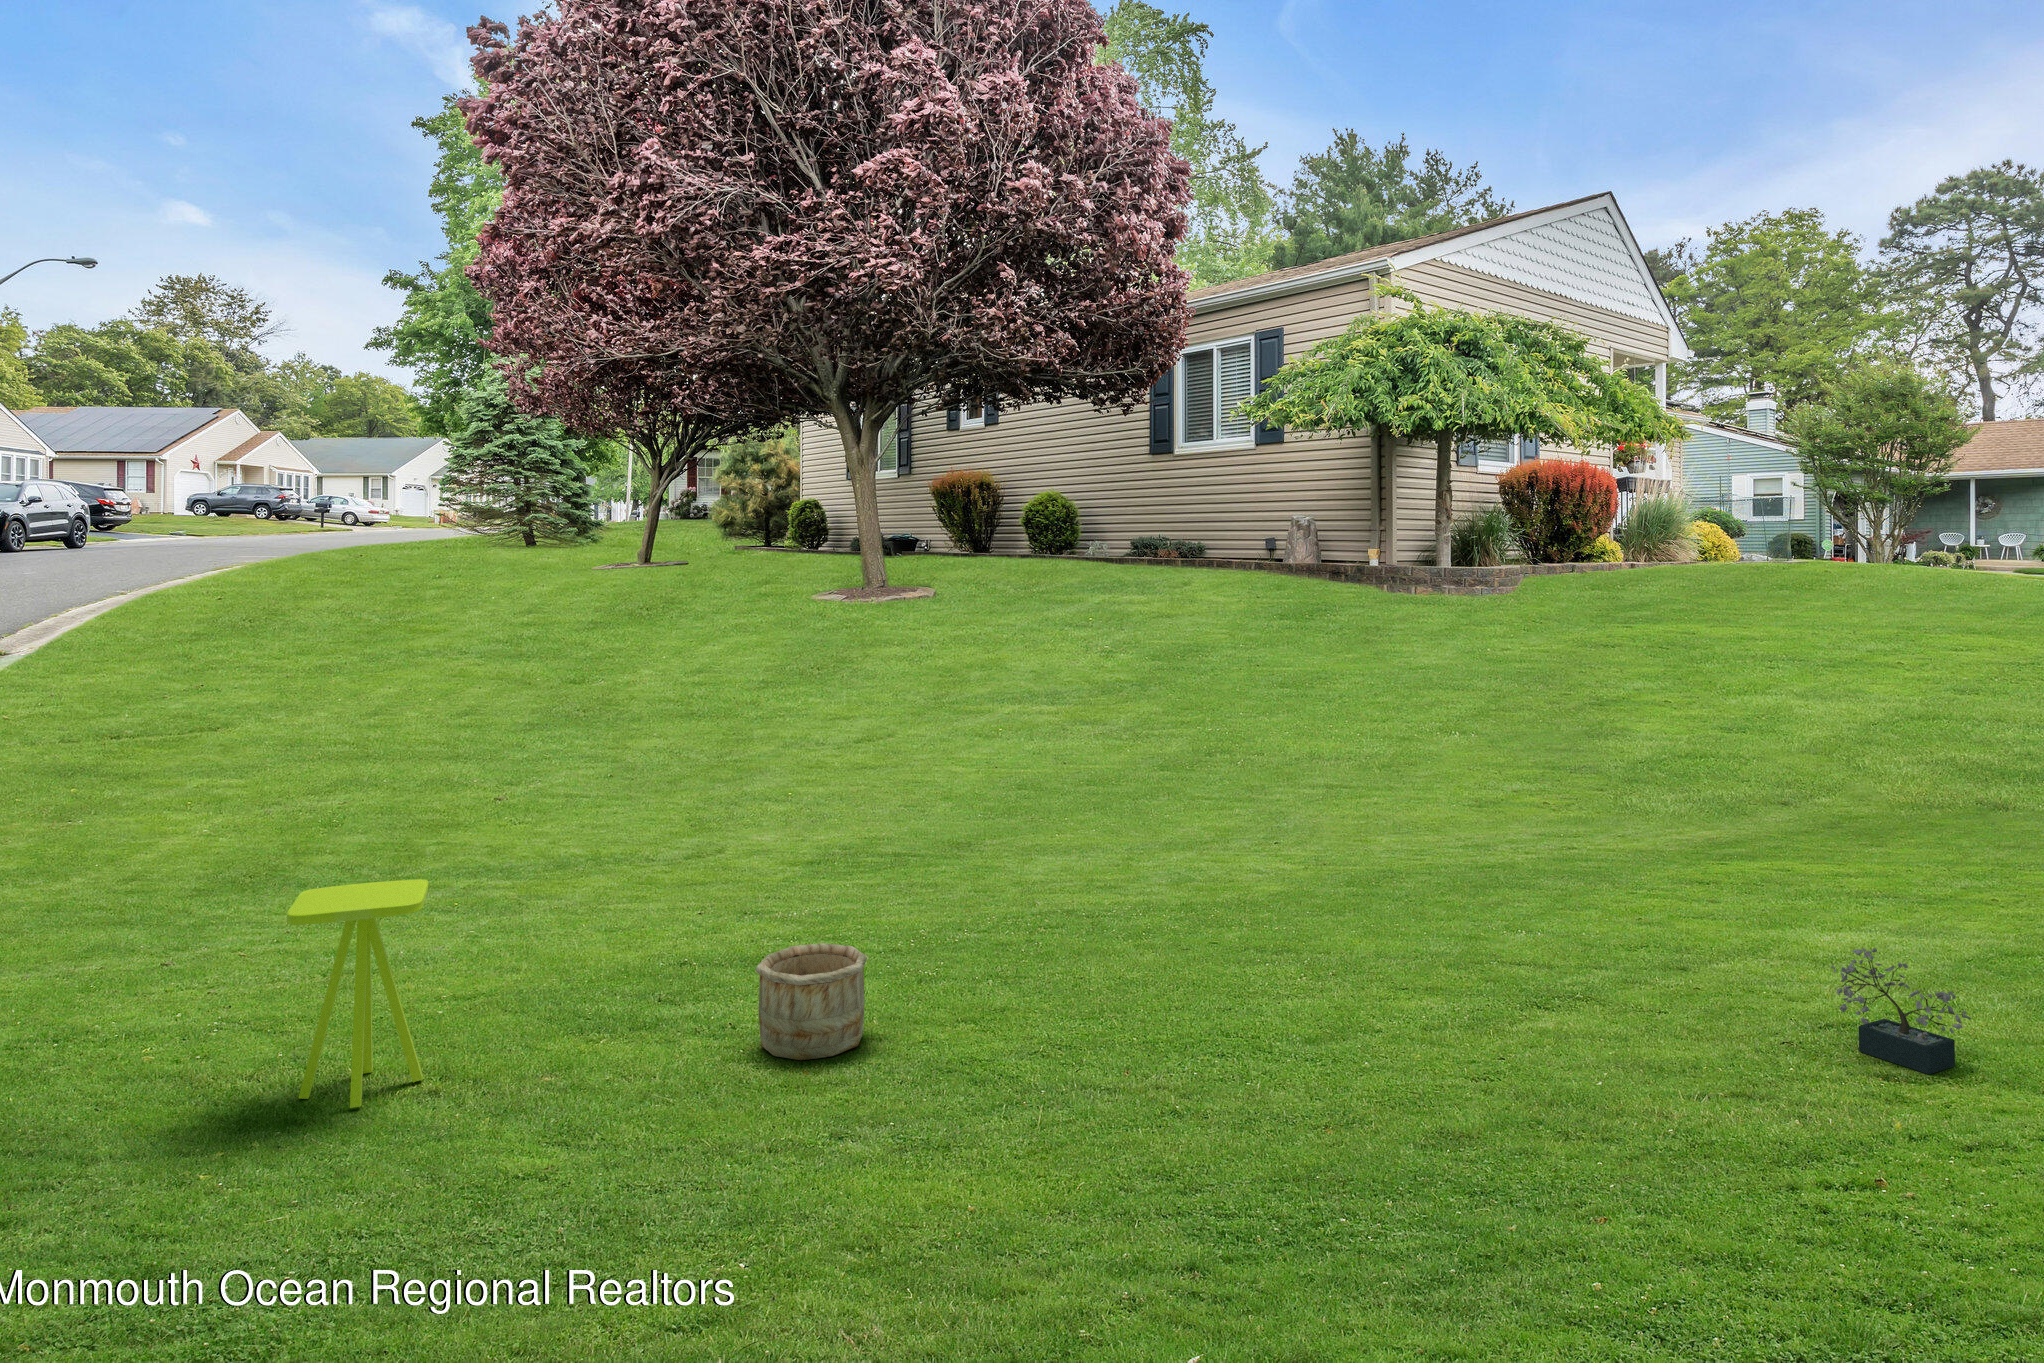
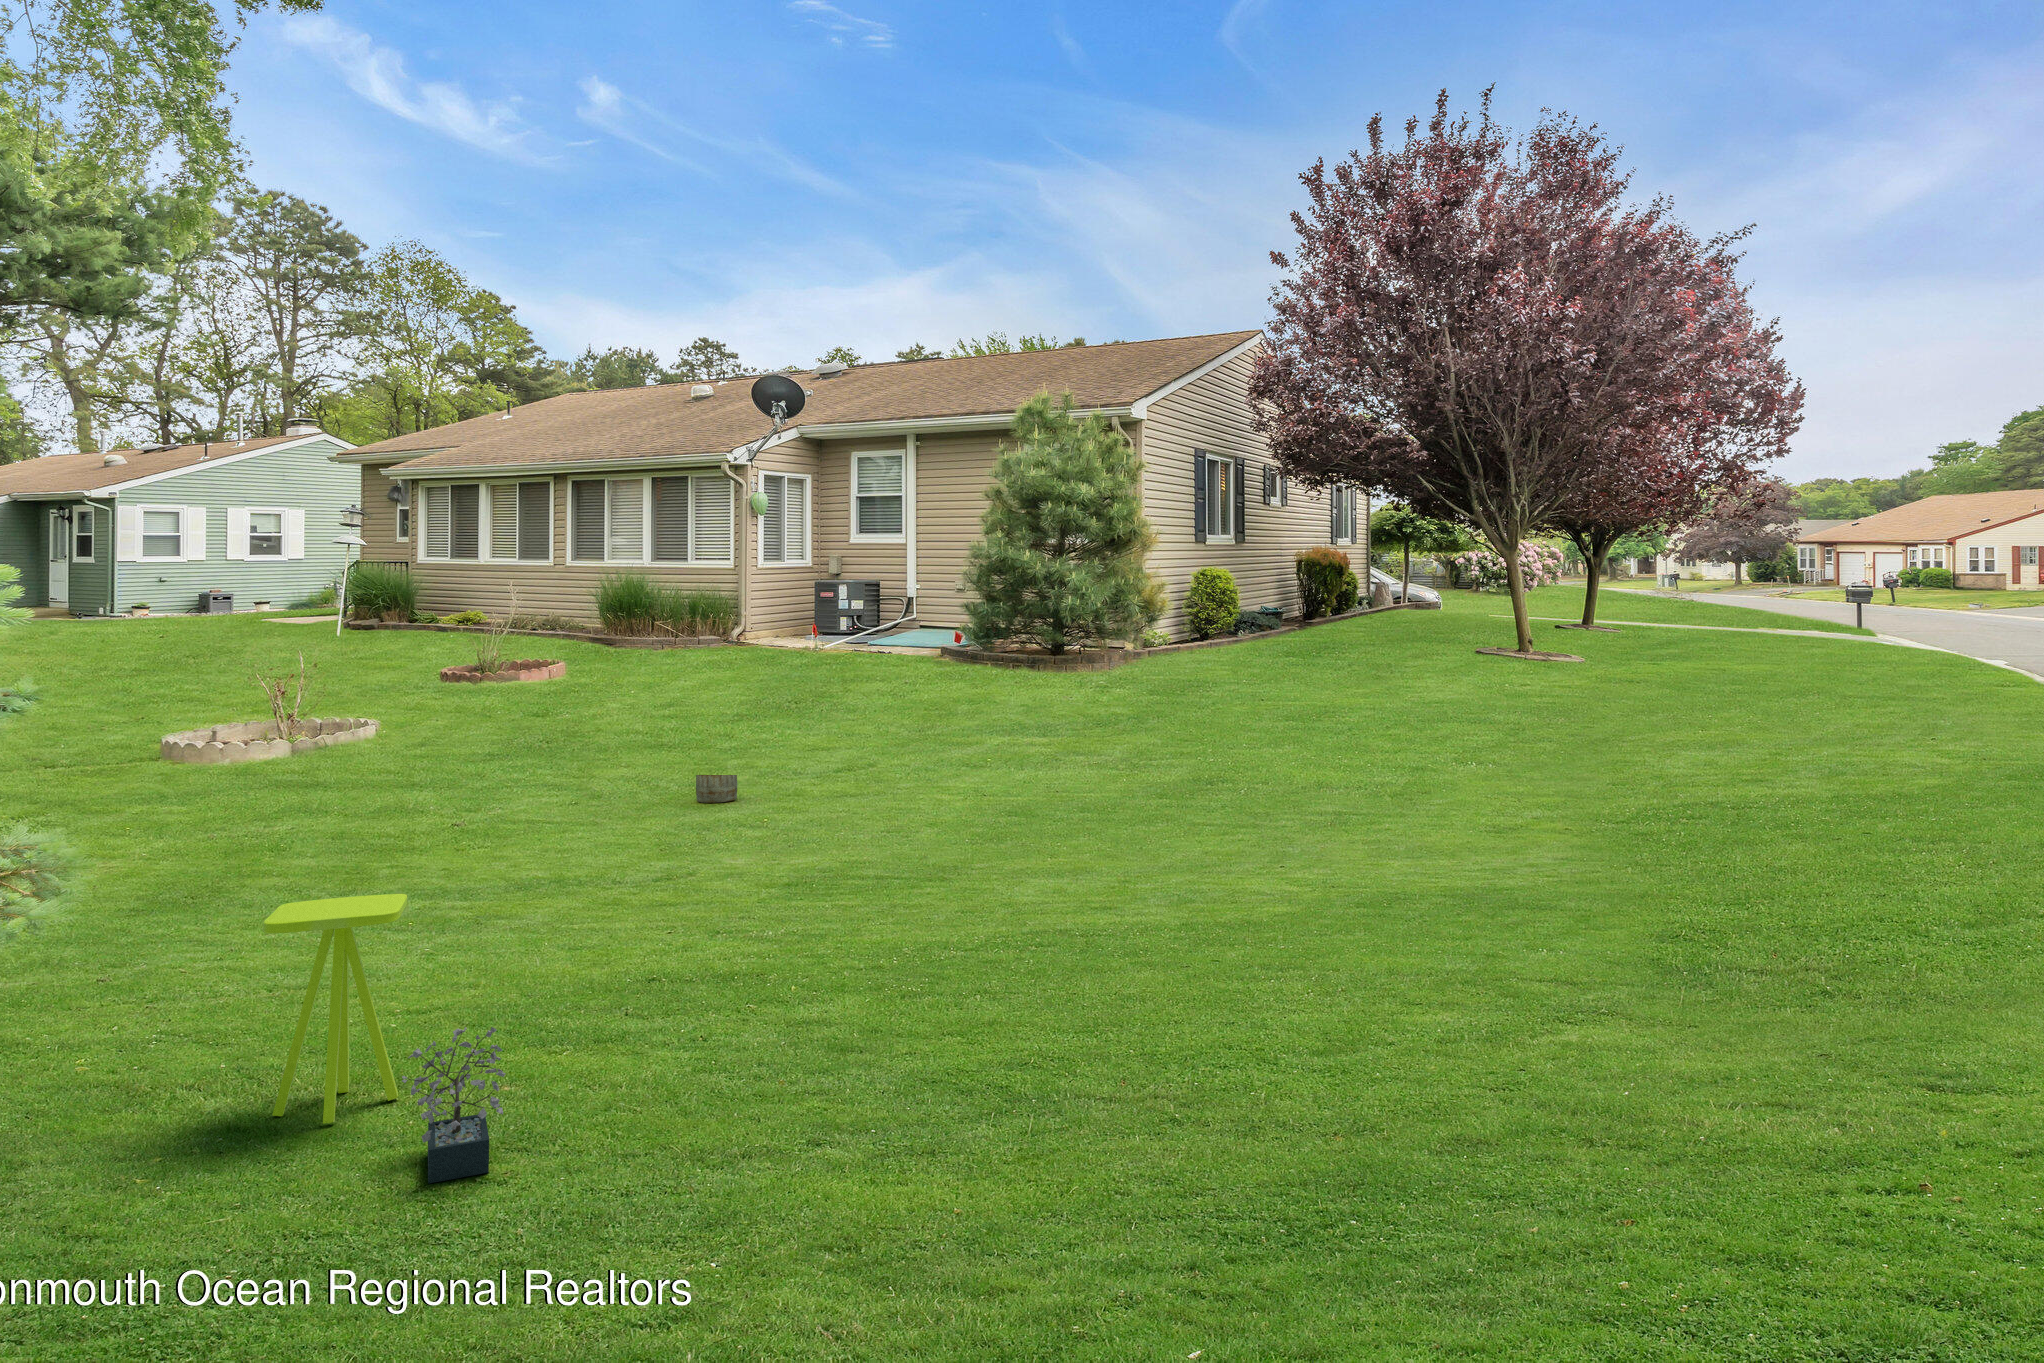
wooden bucket: present [755,943,867,1060] -> present [696,775,737,803]
decorative plant: present [1831,948,1971,1075] -> present [402,1027,506,1183]

